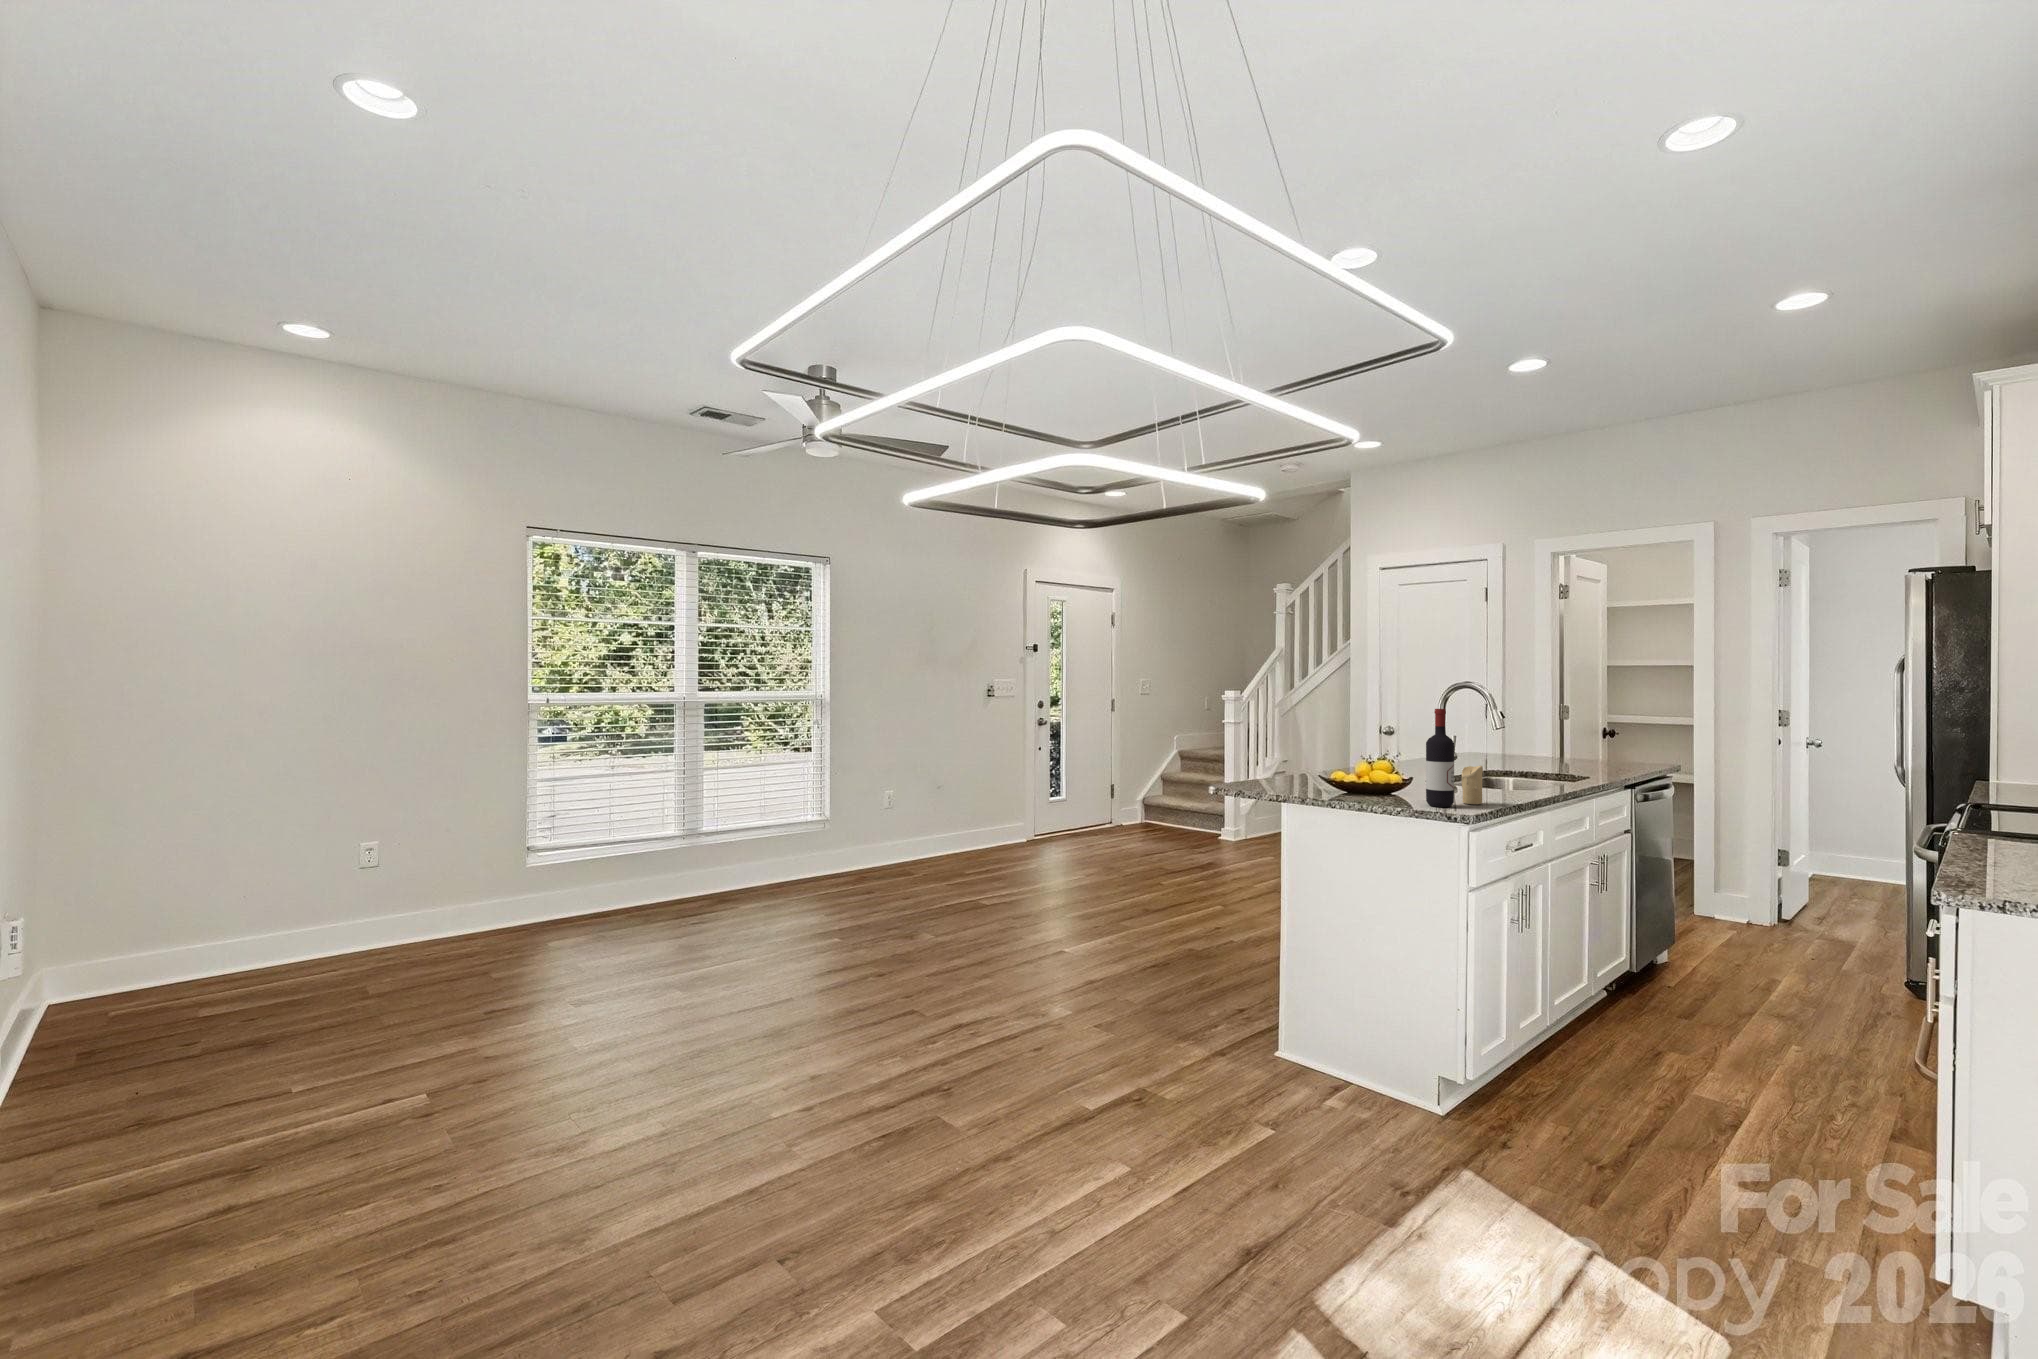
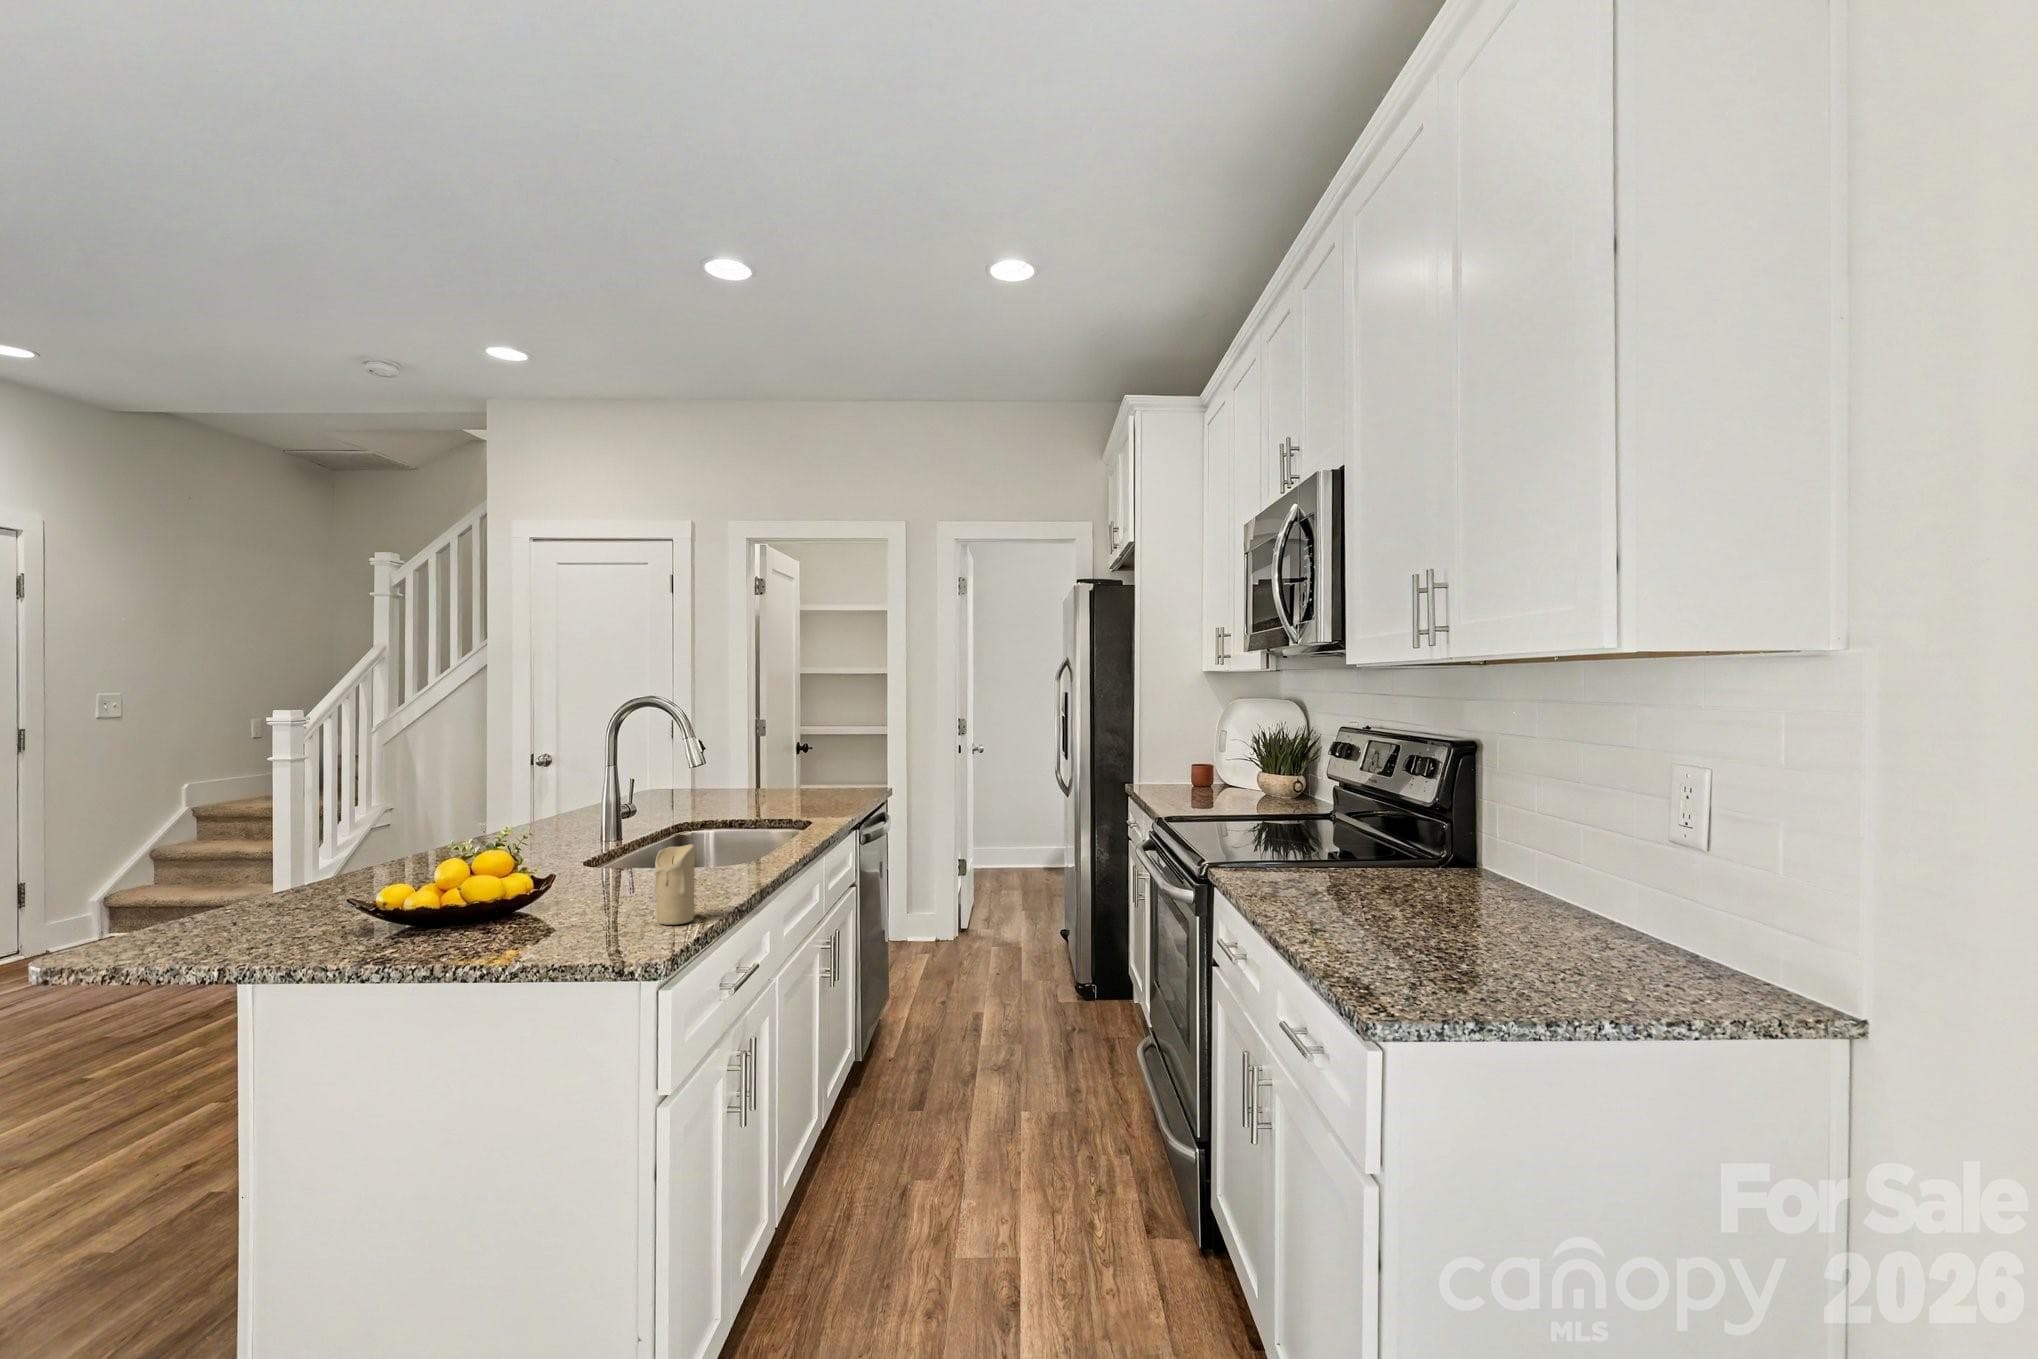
wine bottle: present [1426,709,1454,807] -> none [582,736,642,949]

